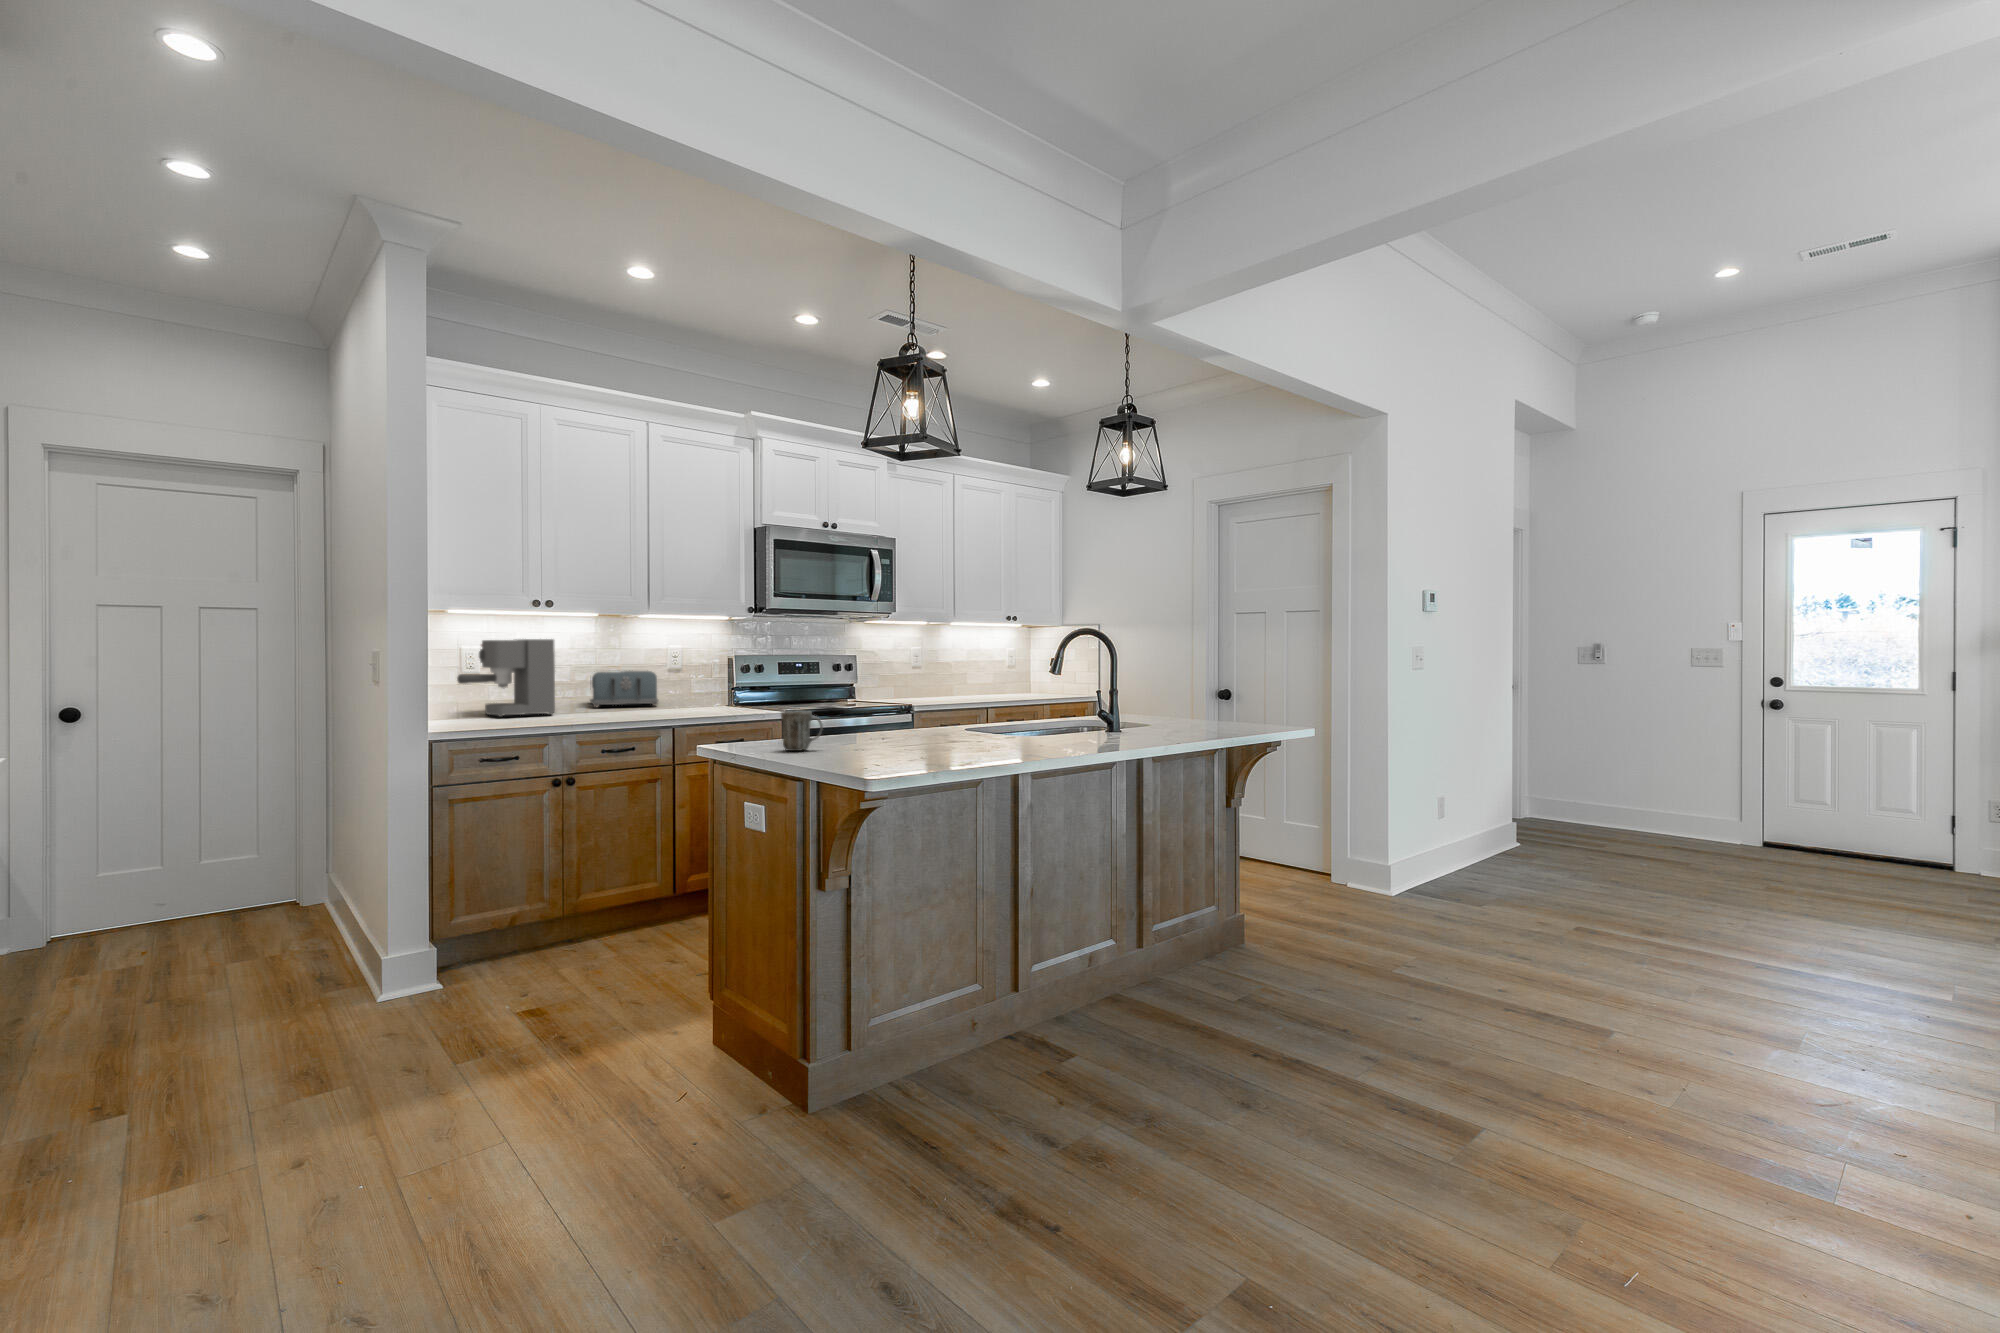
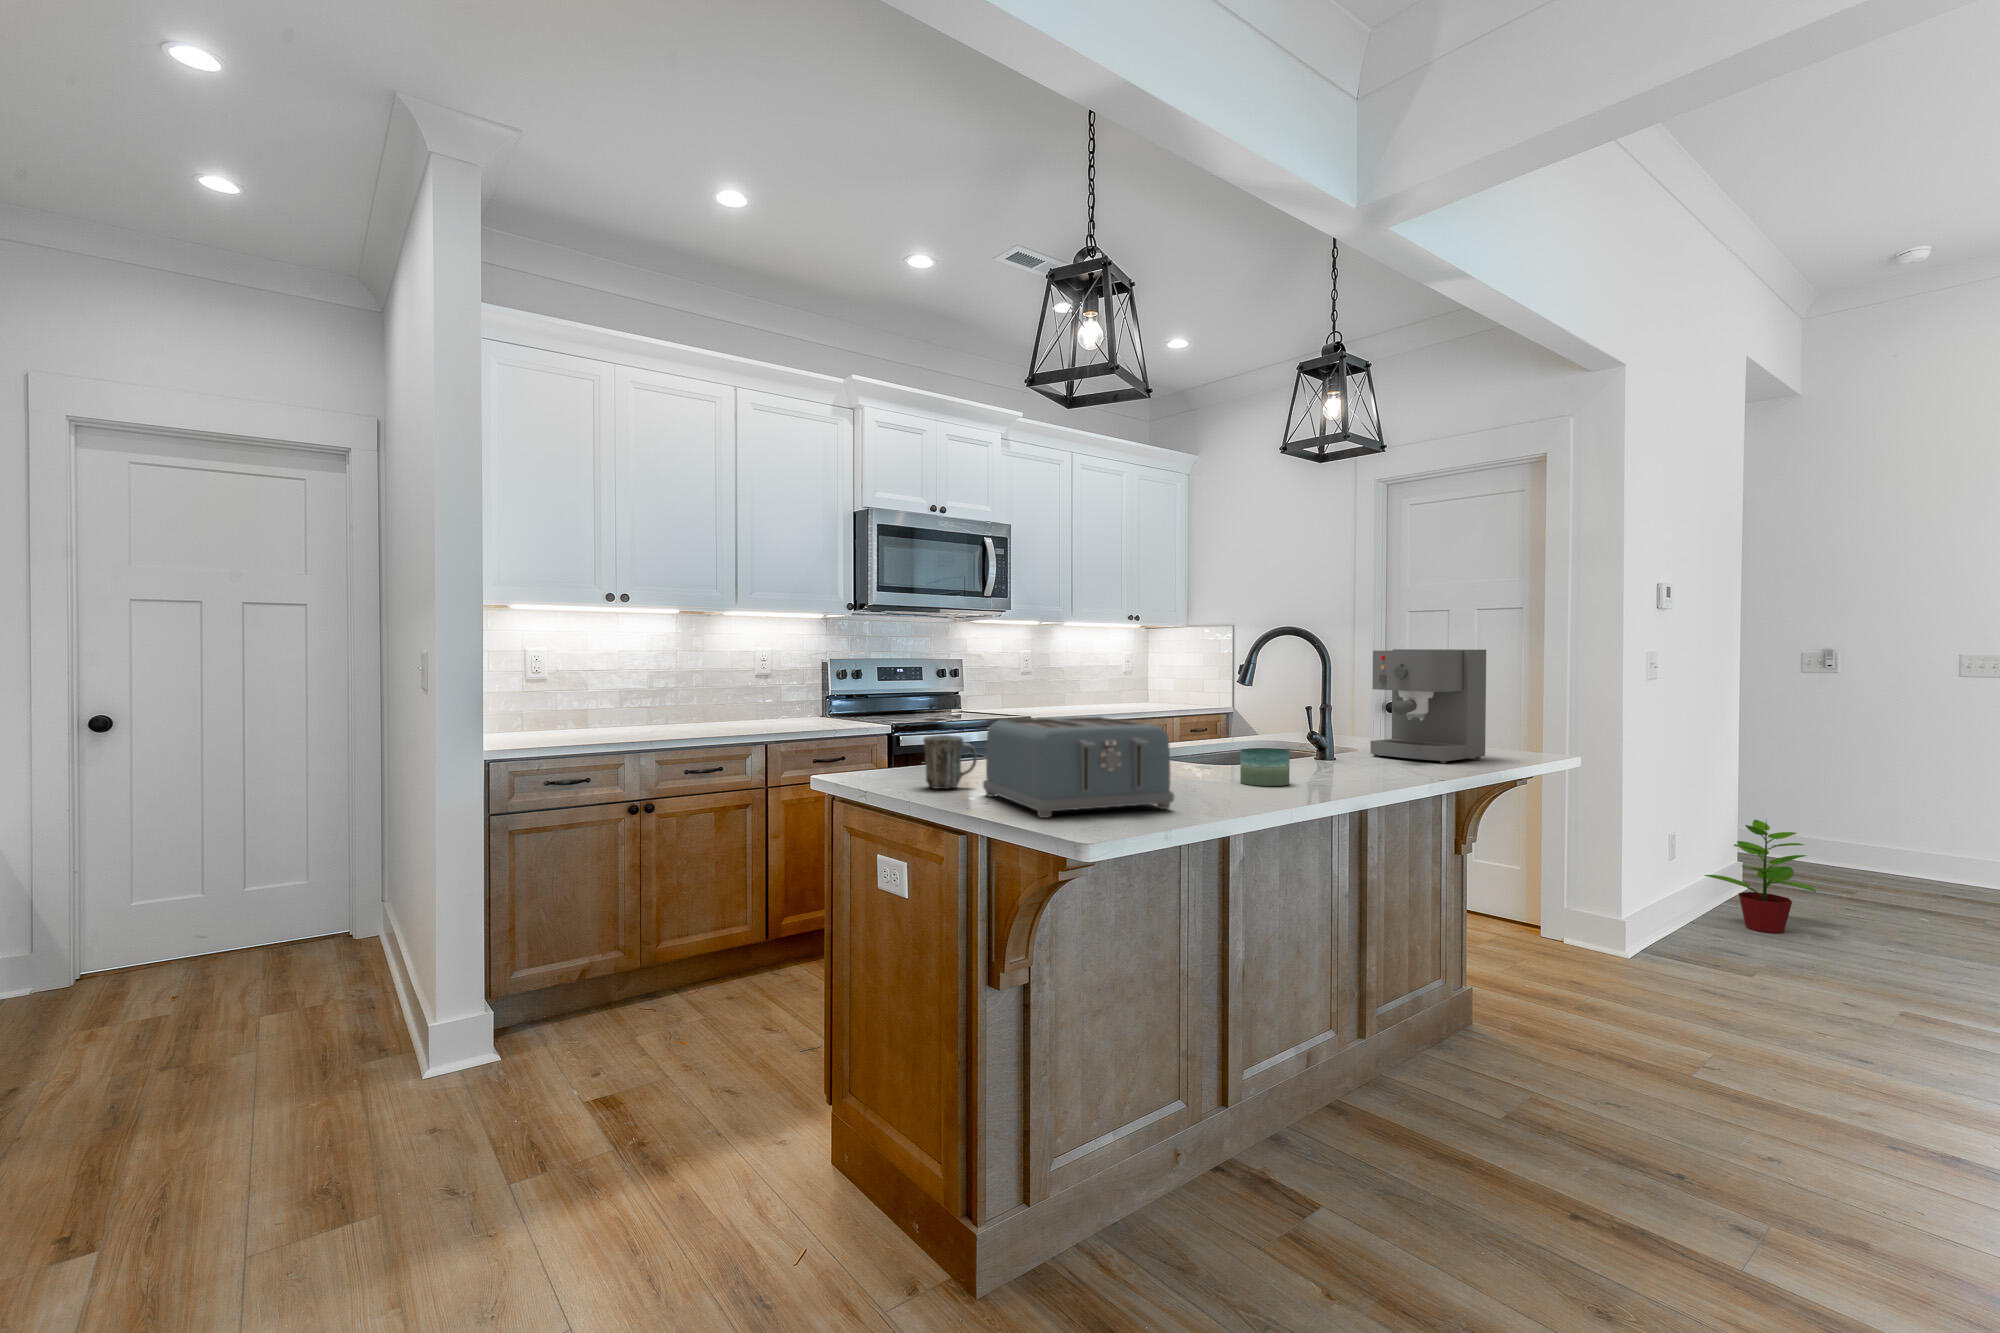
coffee maker: present [457,639,555,717] -> present [1371,649,1486,763]
toaster: present [590,670,658,707] -> present [983,717,1174,818]
candle: none [1032,720,1068,747] -> present [1240,748,1290,786]
potted plant: none [1466,782,1545,876] -> present [1705,820,1816,933]

